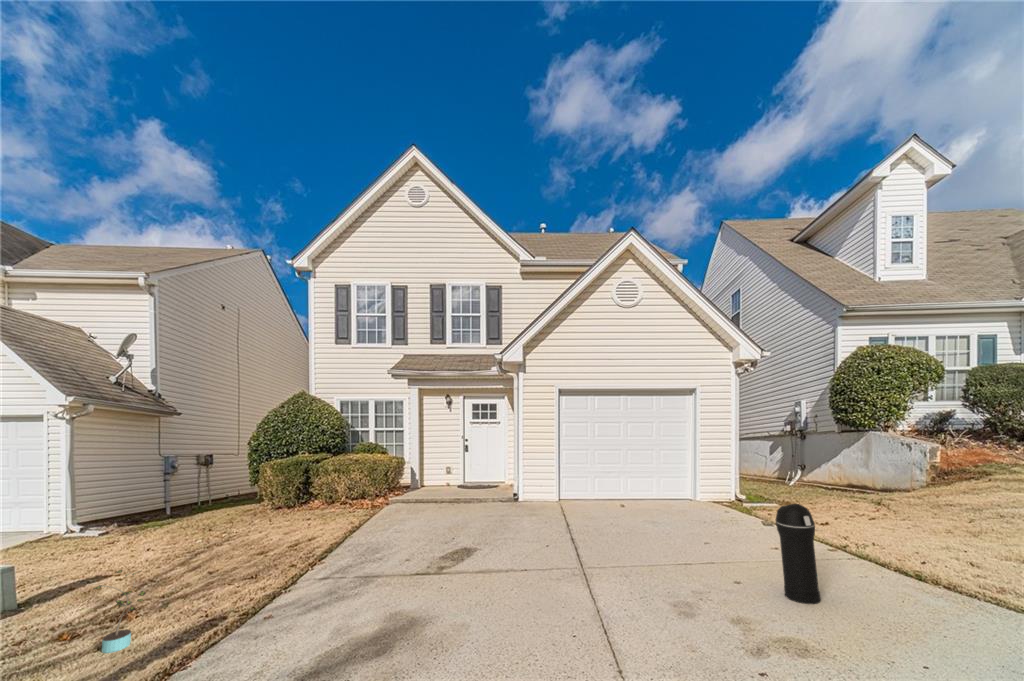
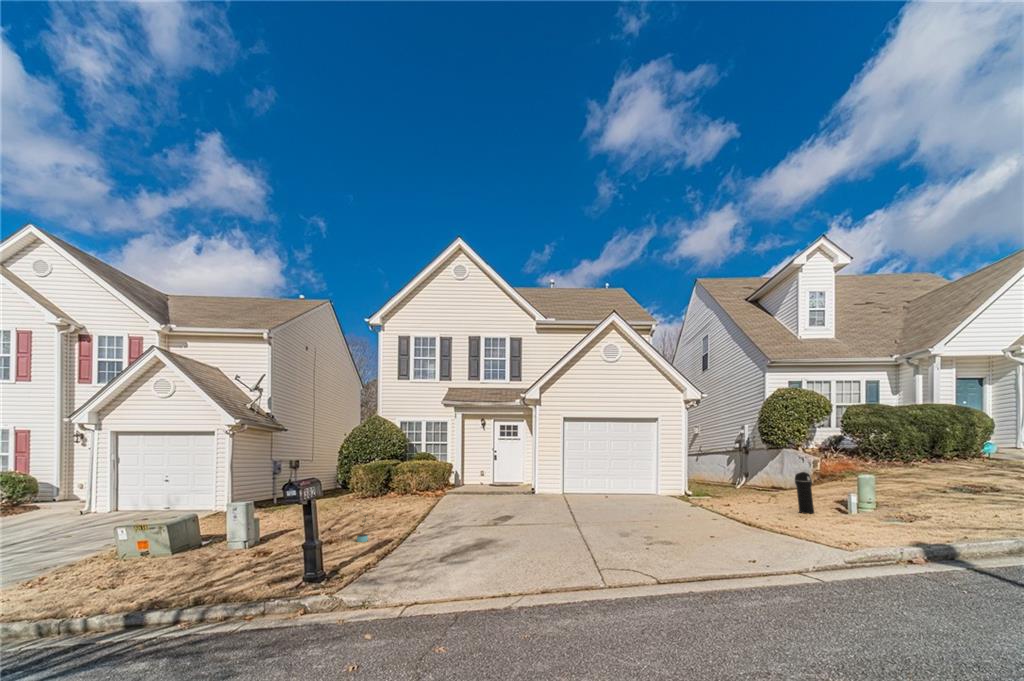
trash can: present [775,504,821,604] -> present [795,472,814,514]

